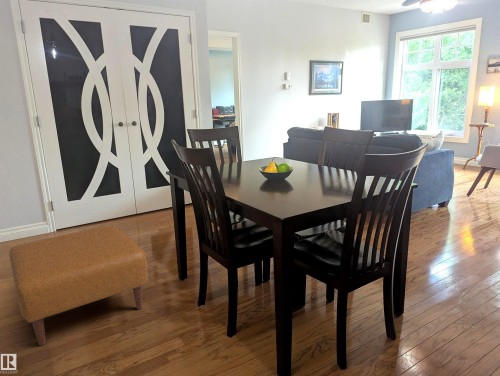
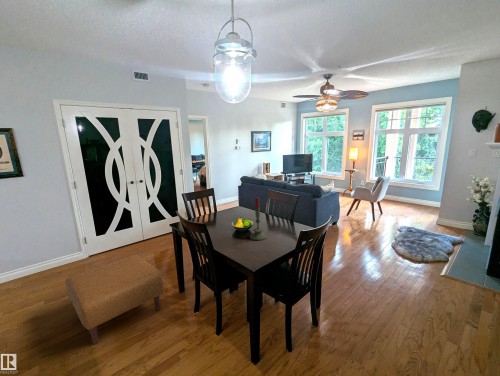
candle: none [288,124,317,203] -> present [250,197,266,240]

